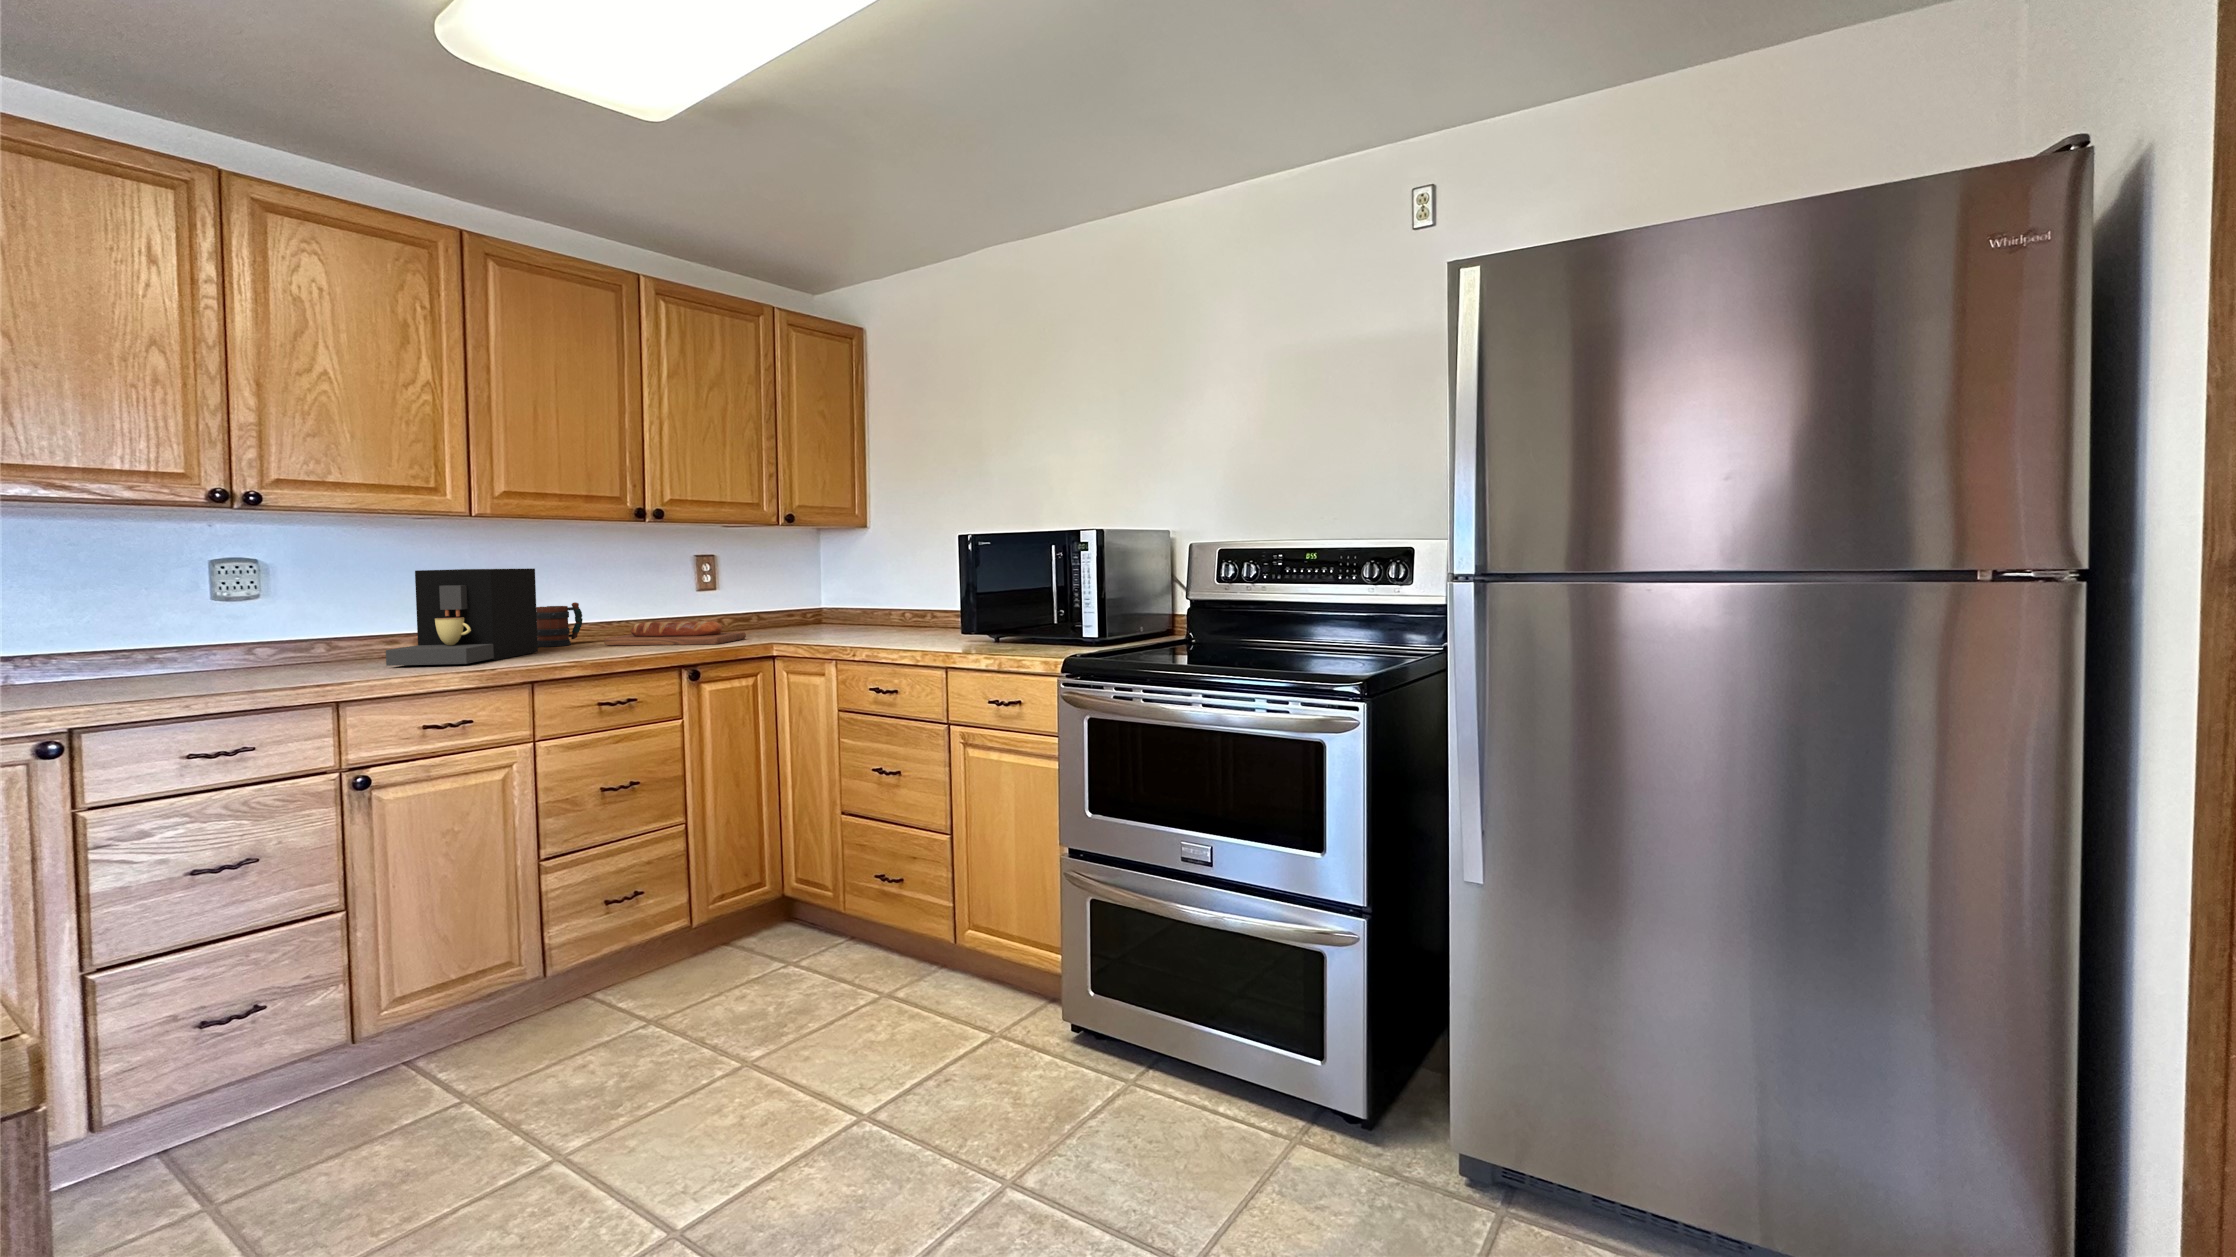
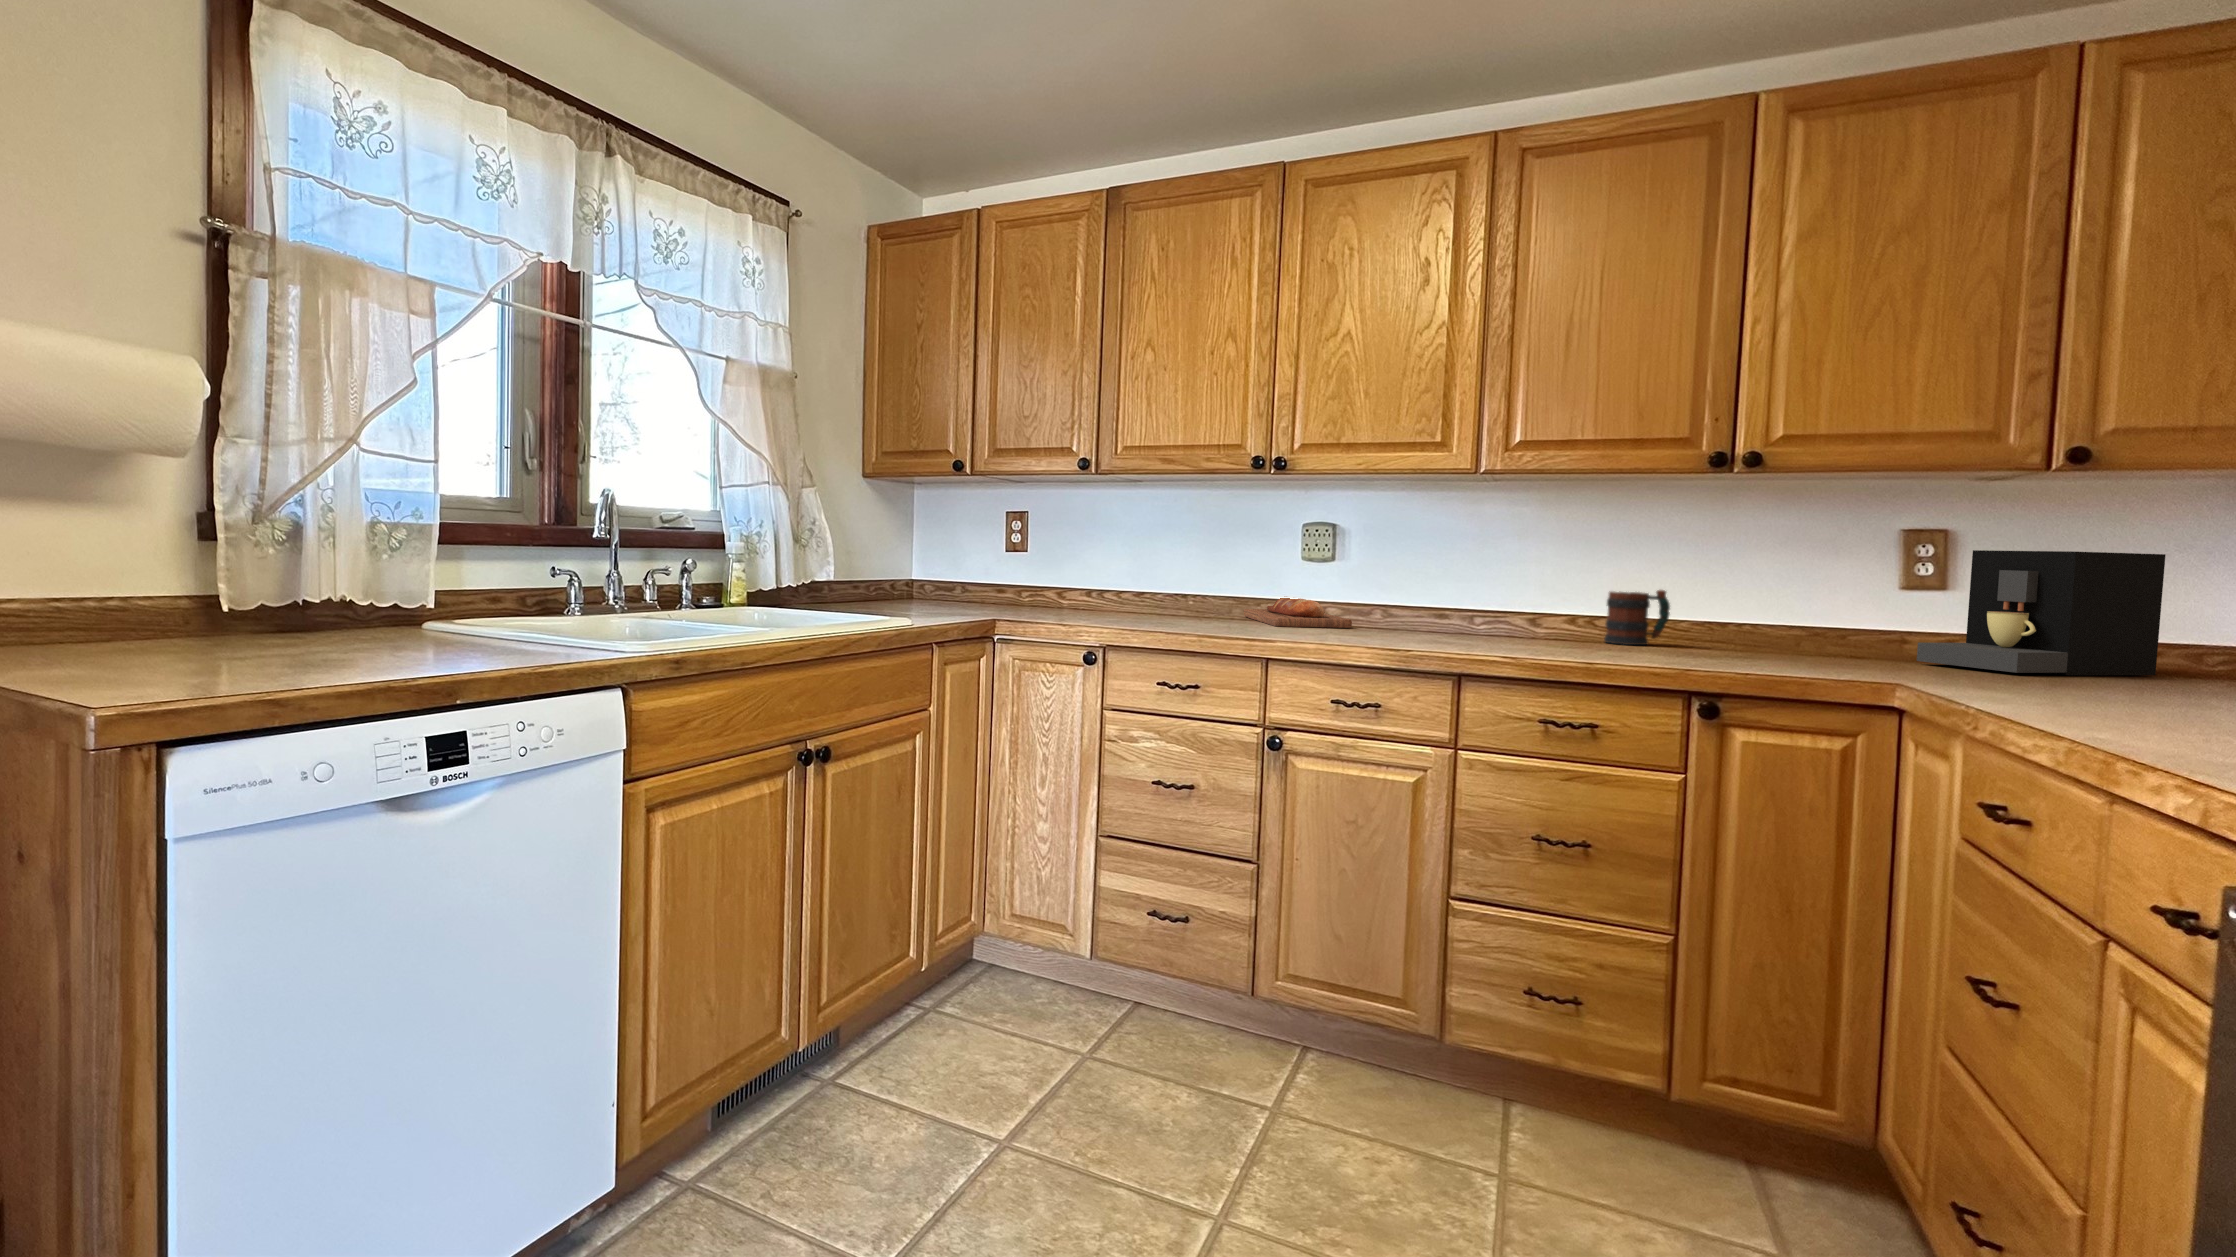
coffee maker: present [386,569,538,666] -> present [1917,550,2166,675]
bread loaf: present [604,621,746,645] -> present [1244,598,1352,628]

